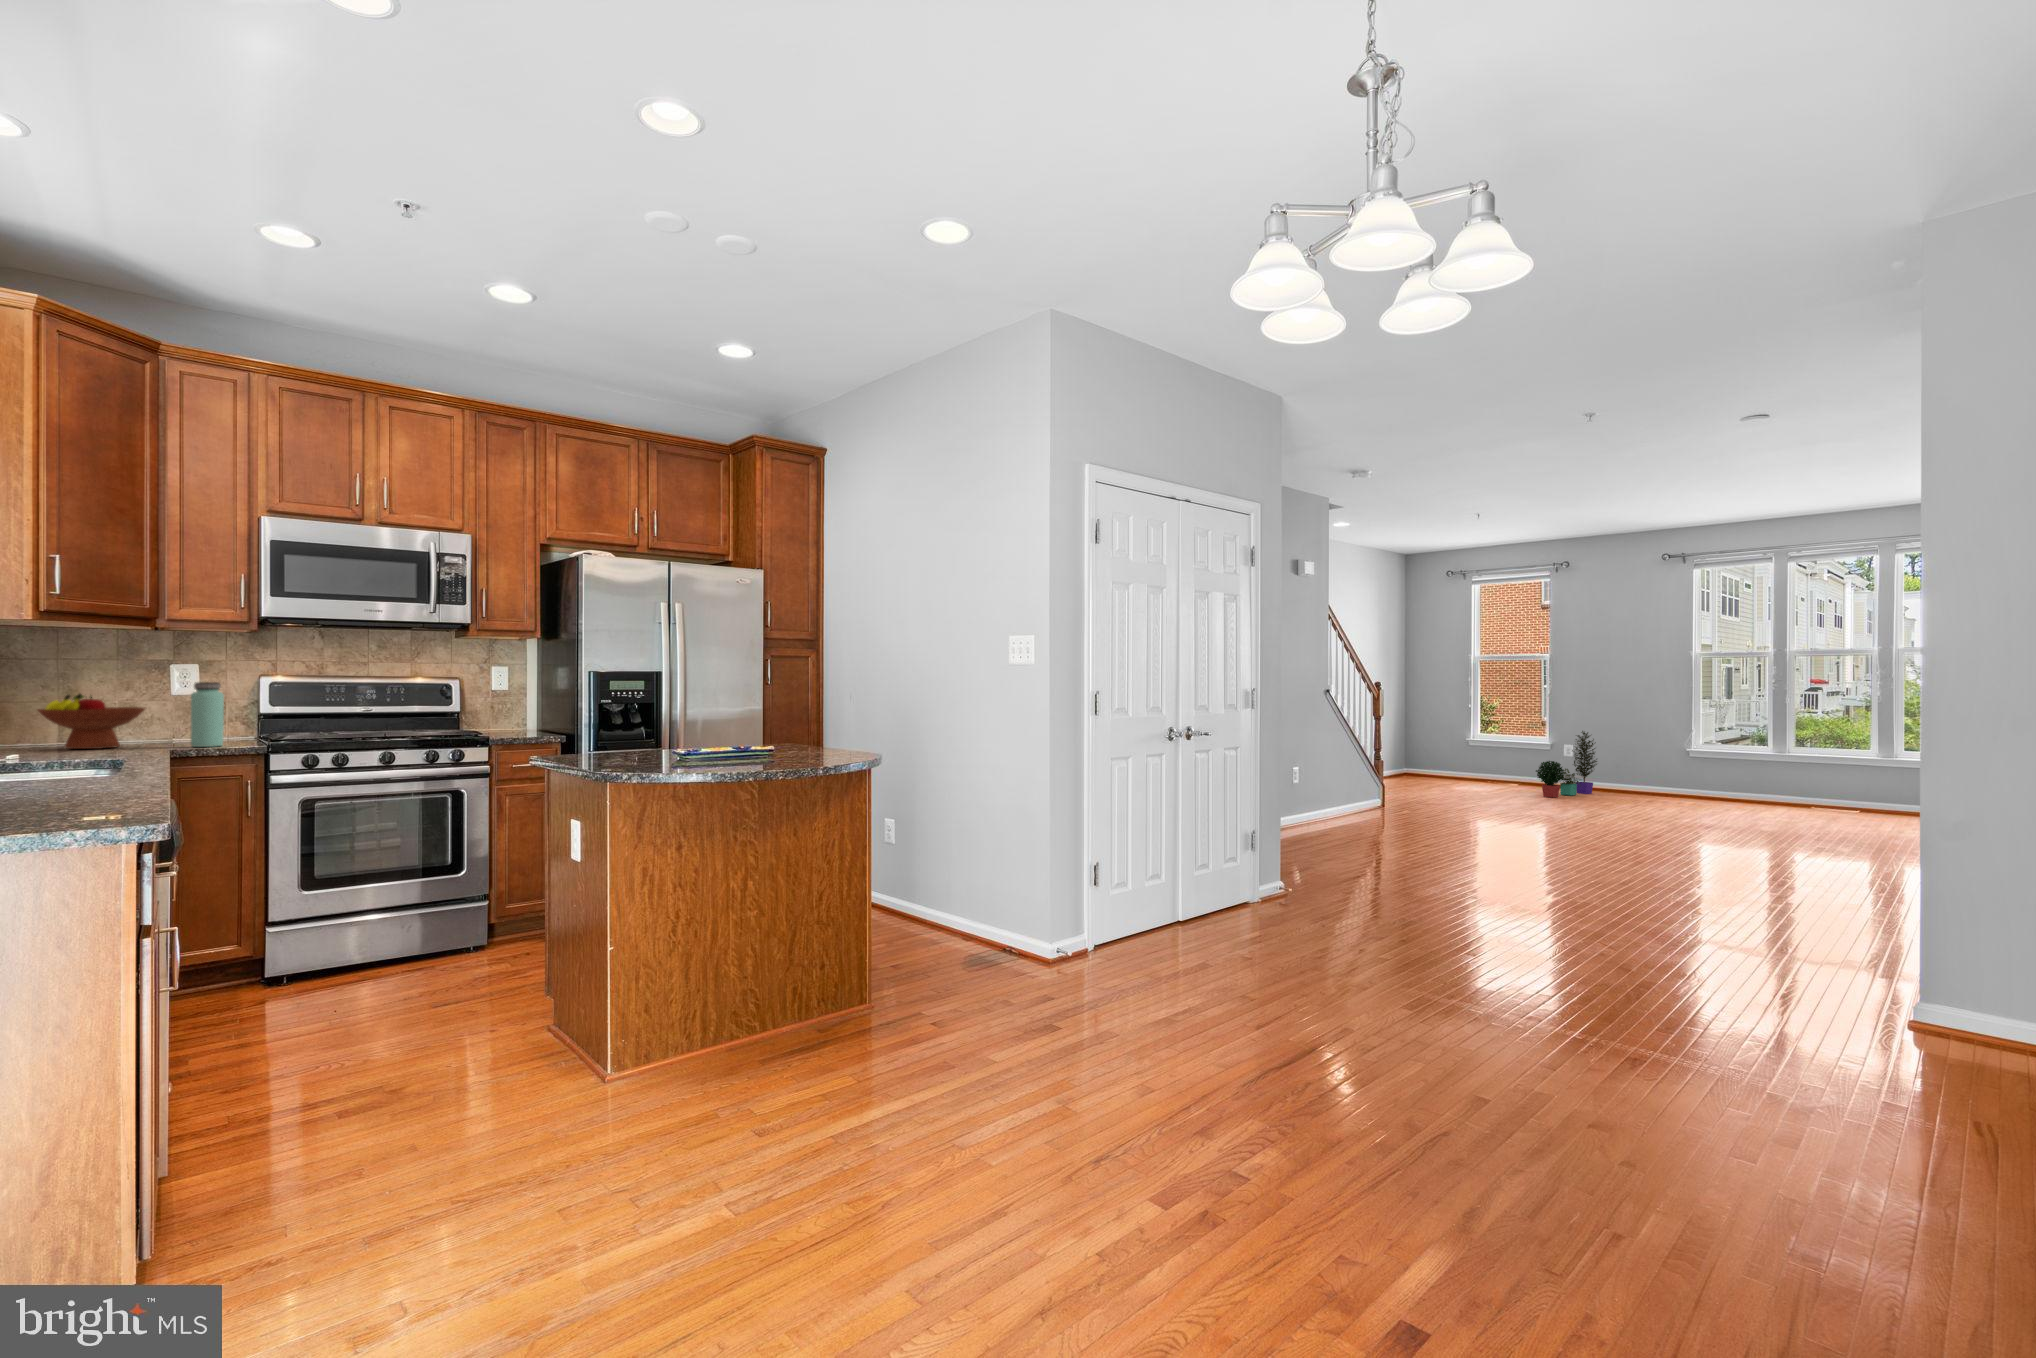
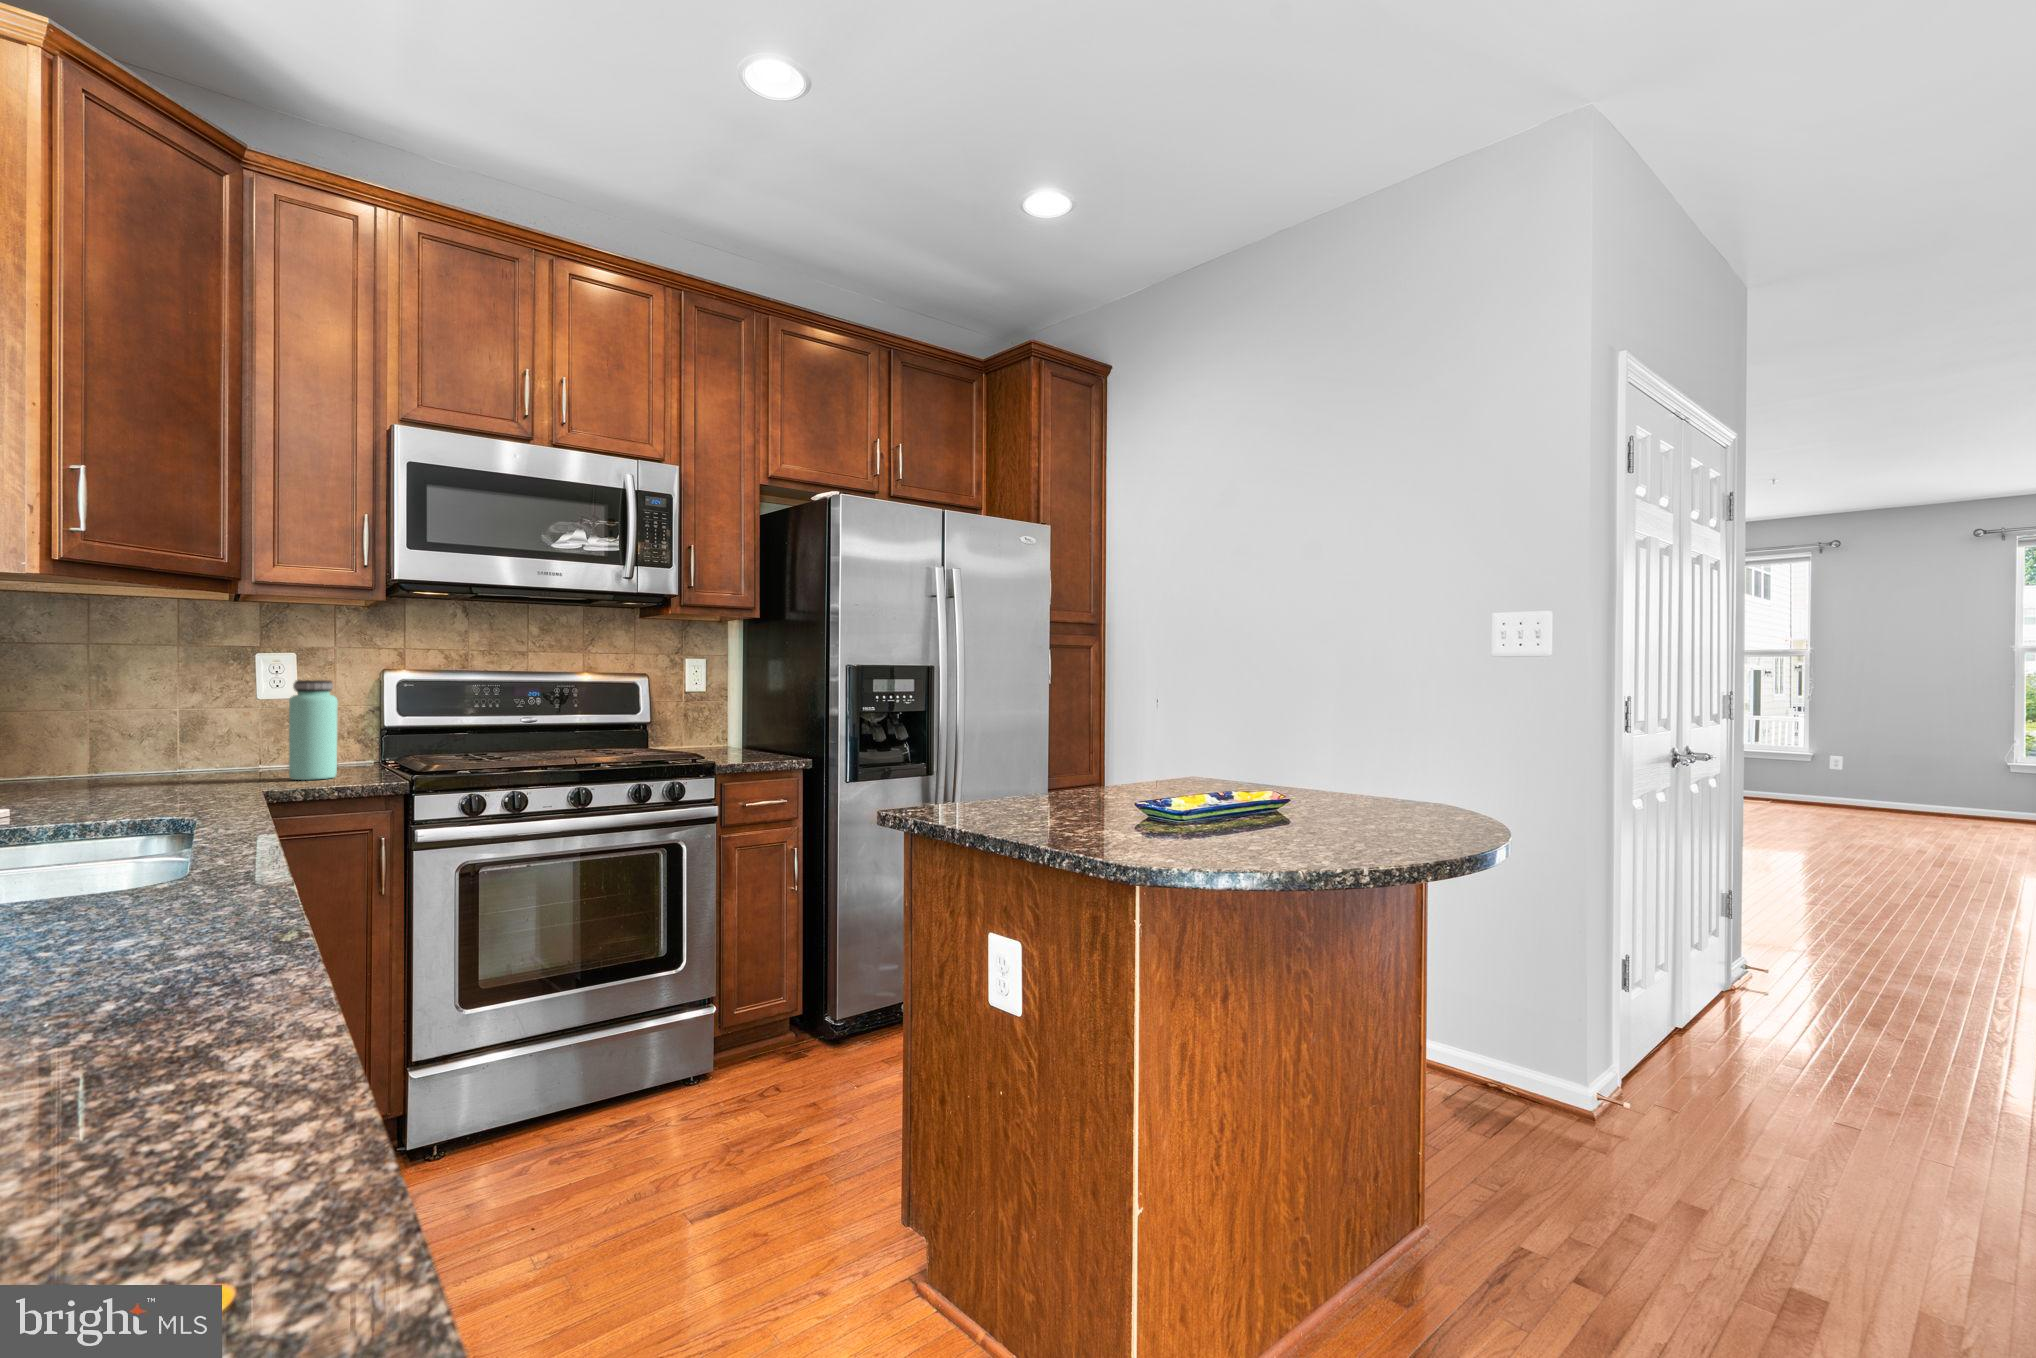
fruit bowl: present [38,694,145,749] -> none [53,697,223,783]
potted plant: present [1536,731,1597,797] -> none [1812,739,1883,818]

